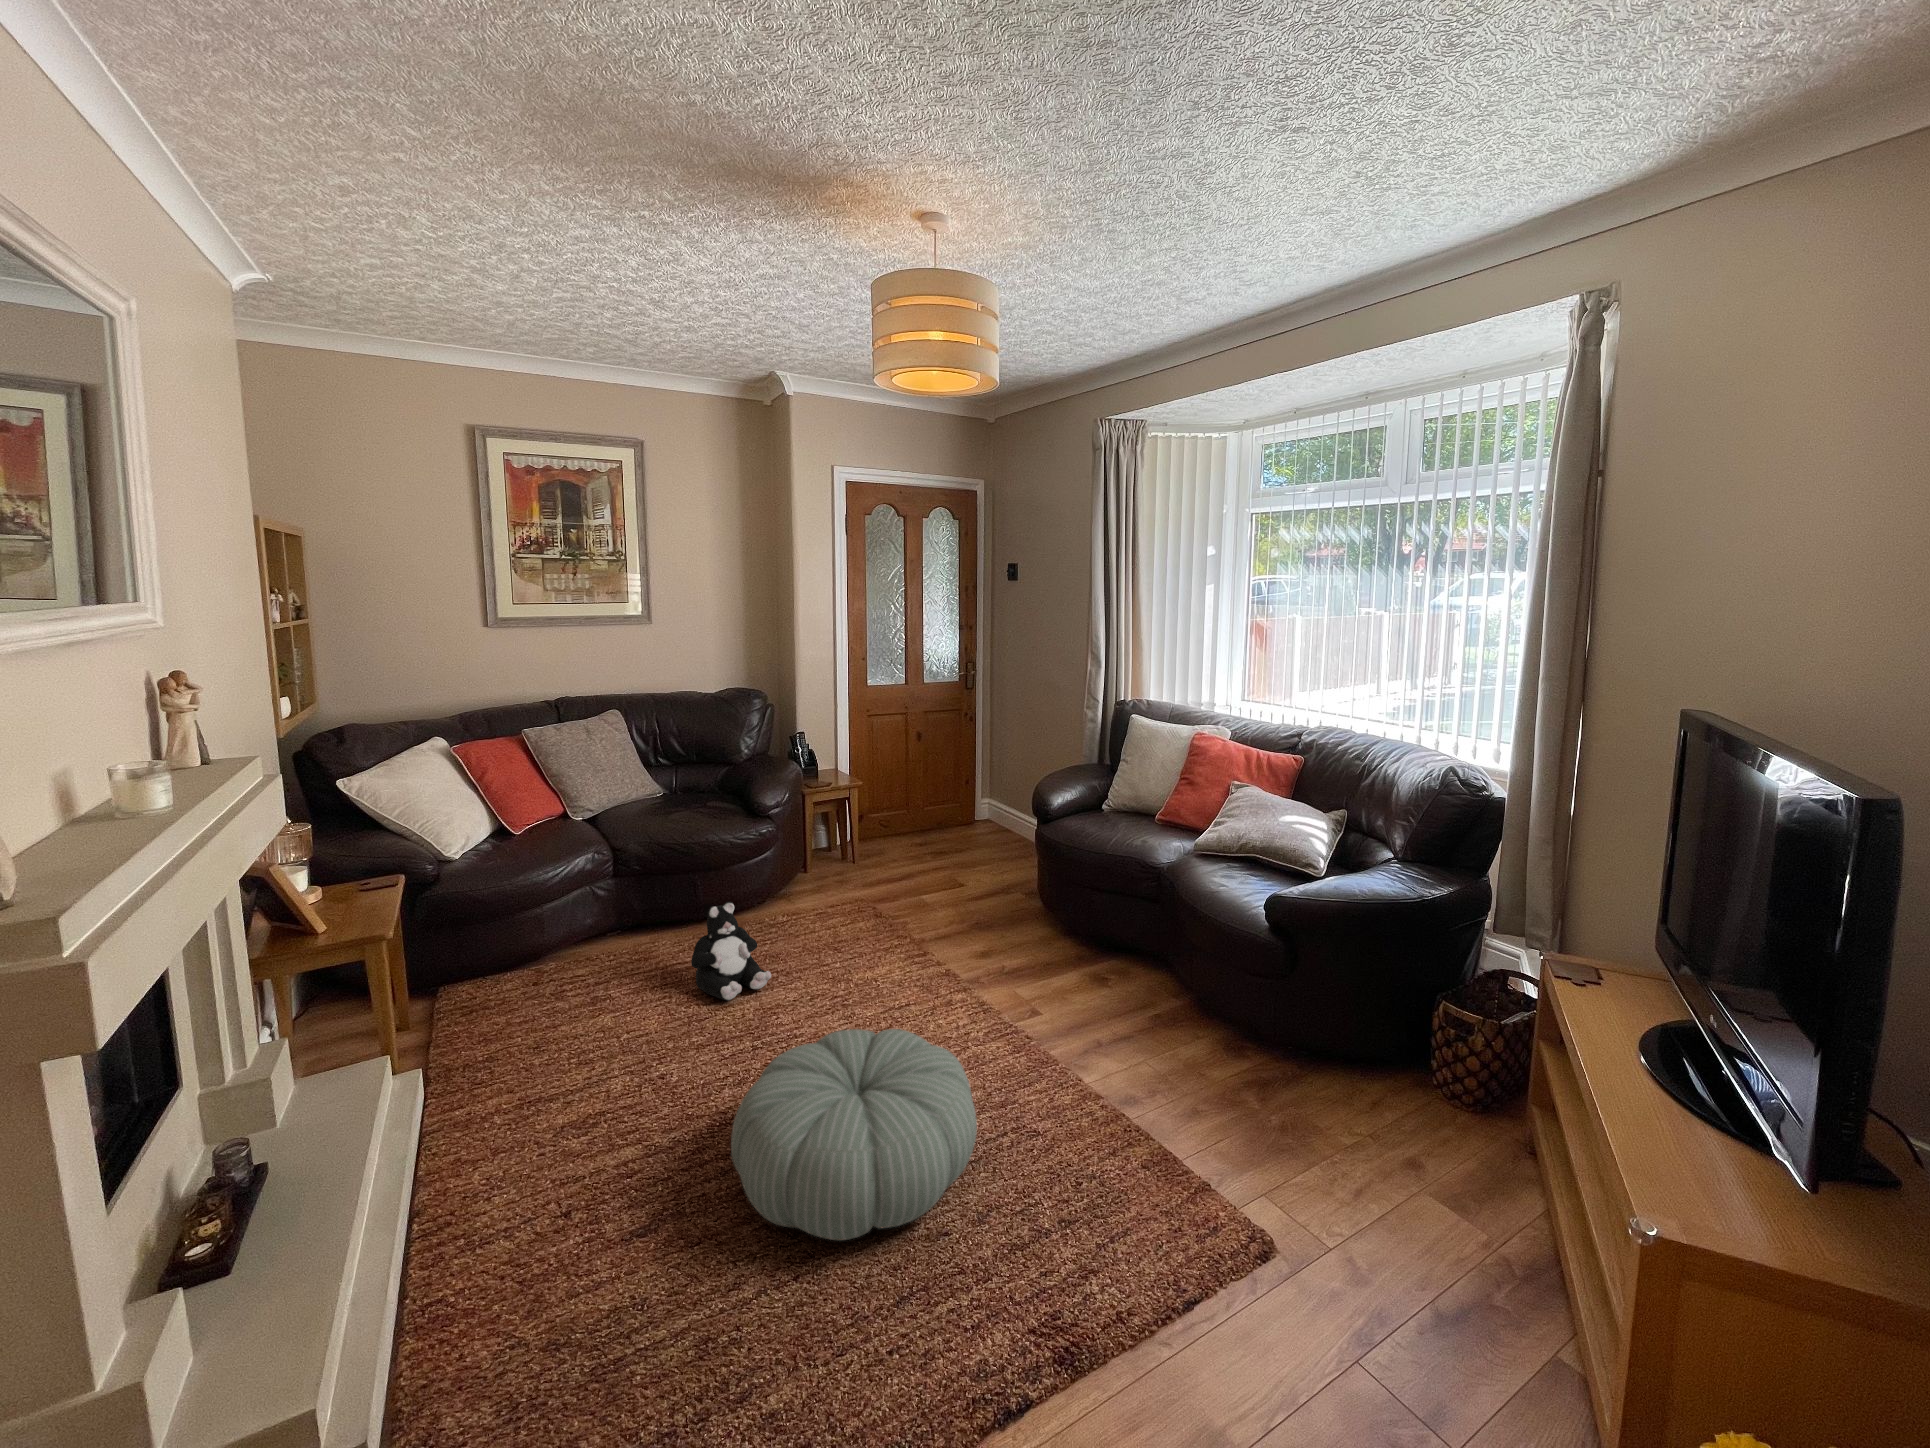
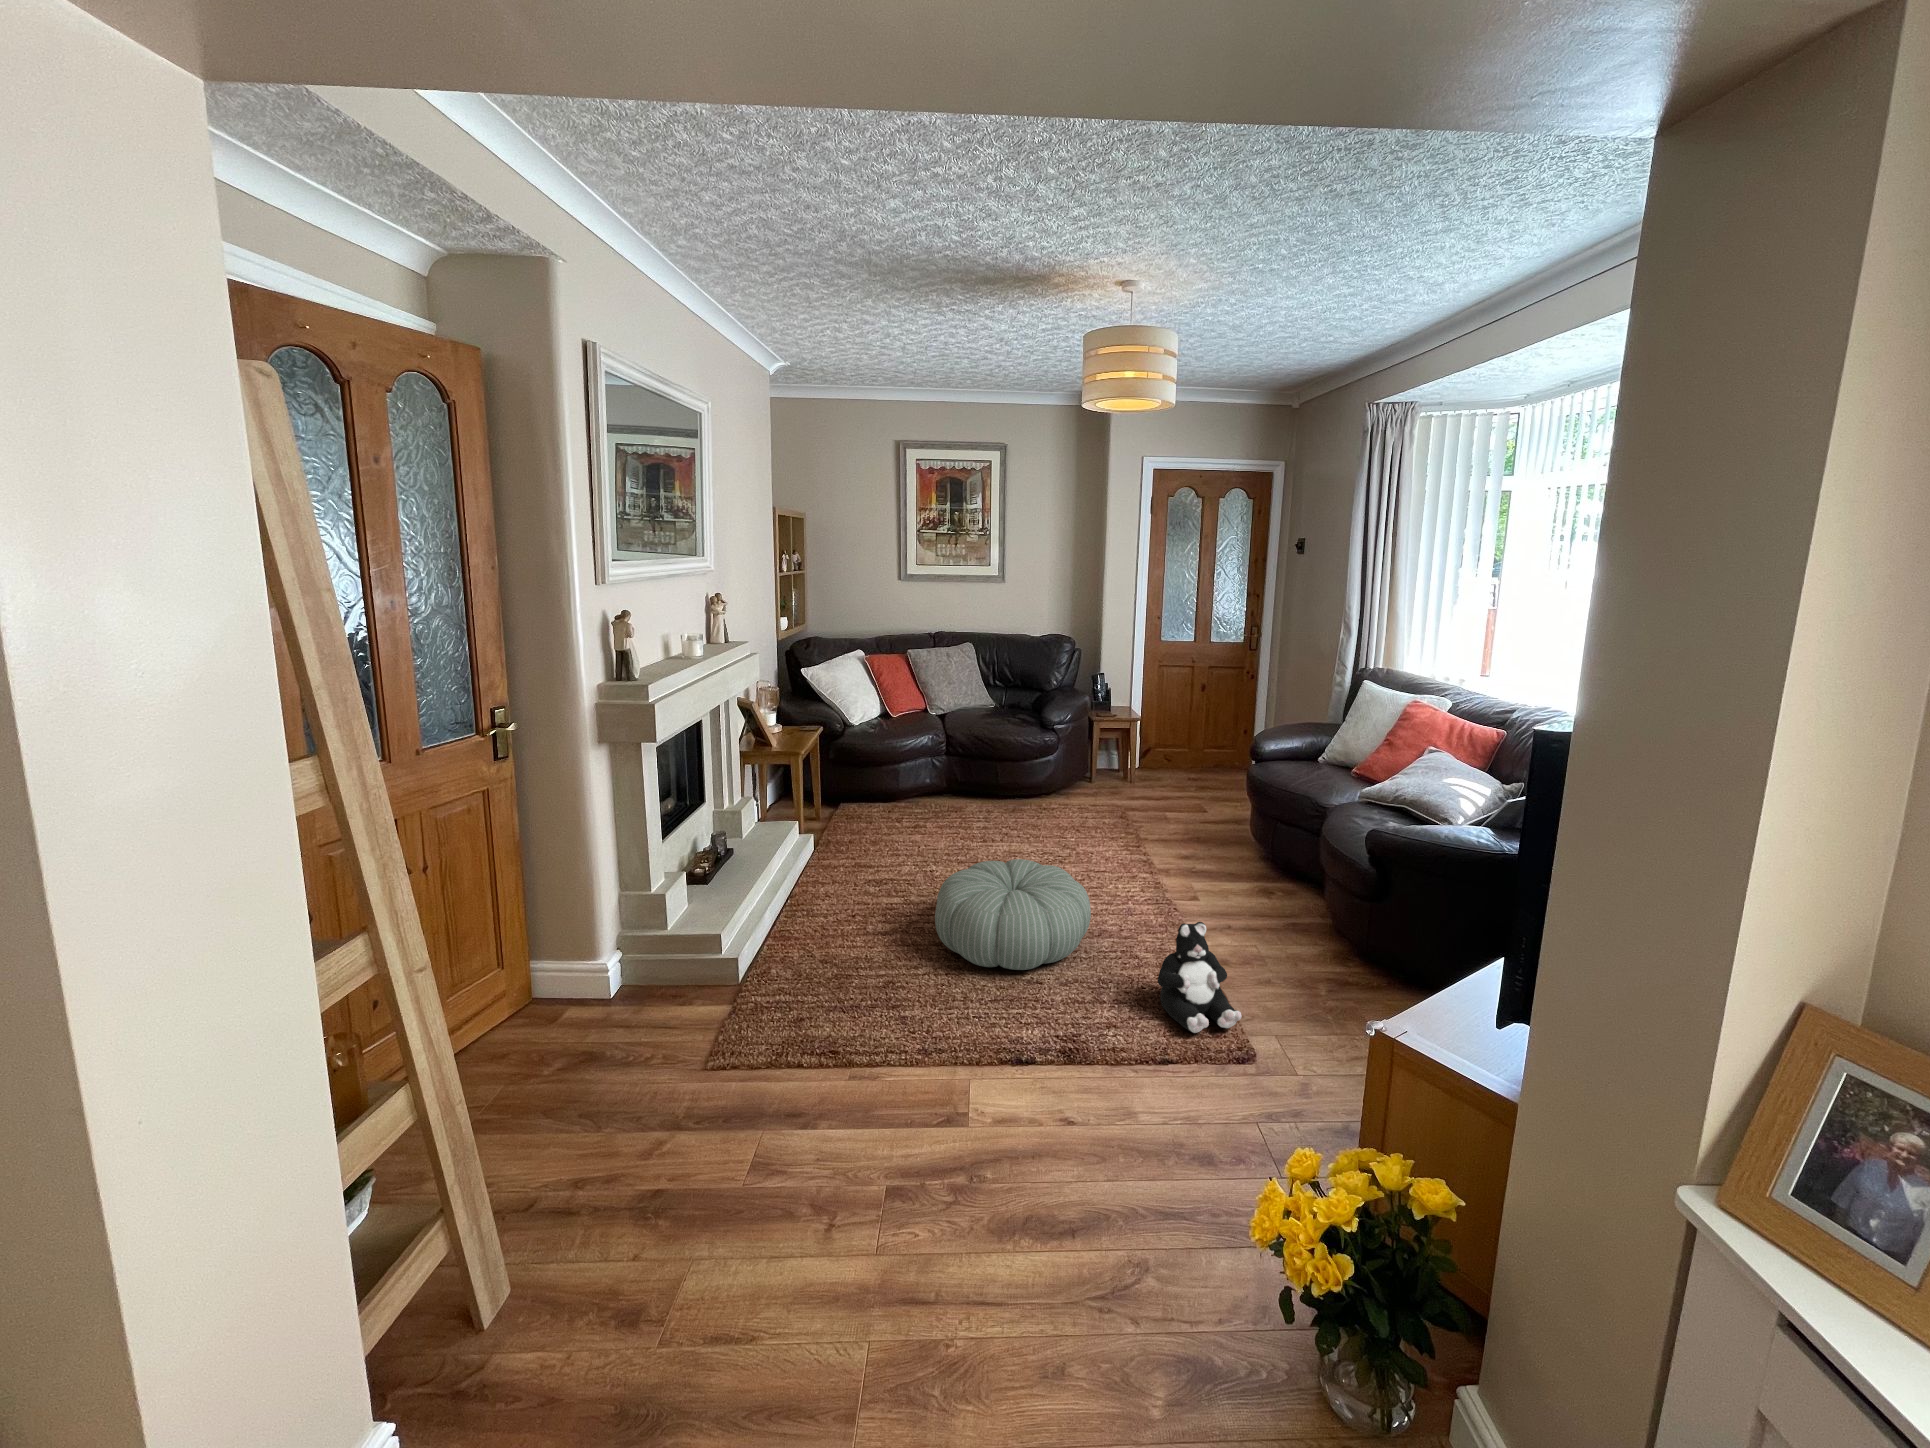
plush toy: present [691,902,771,1000] -> present [1158,922,1242,1033]

